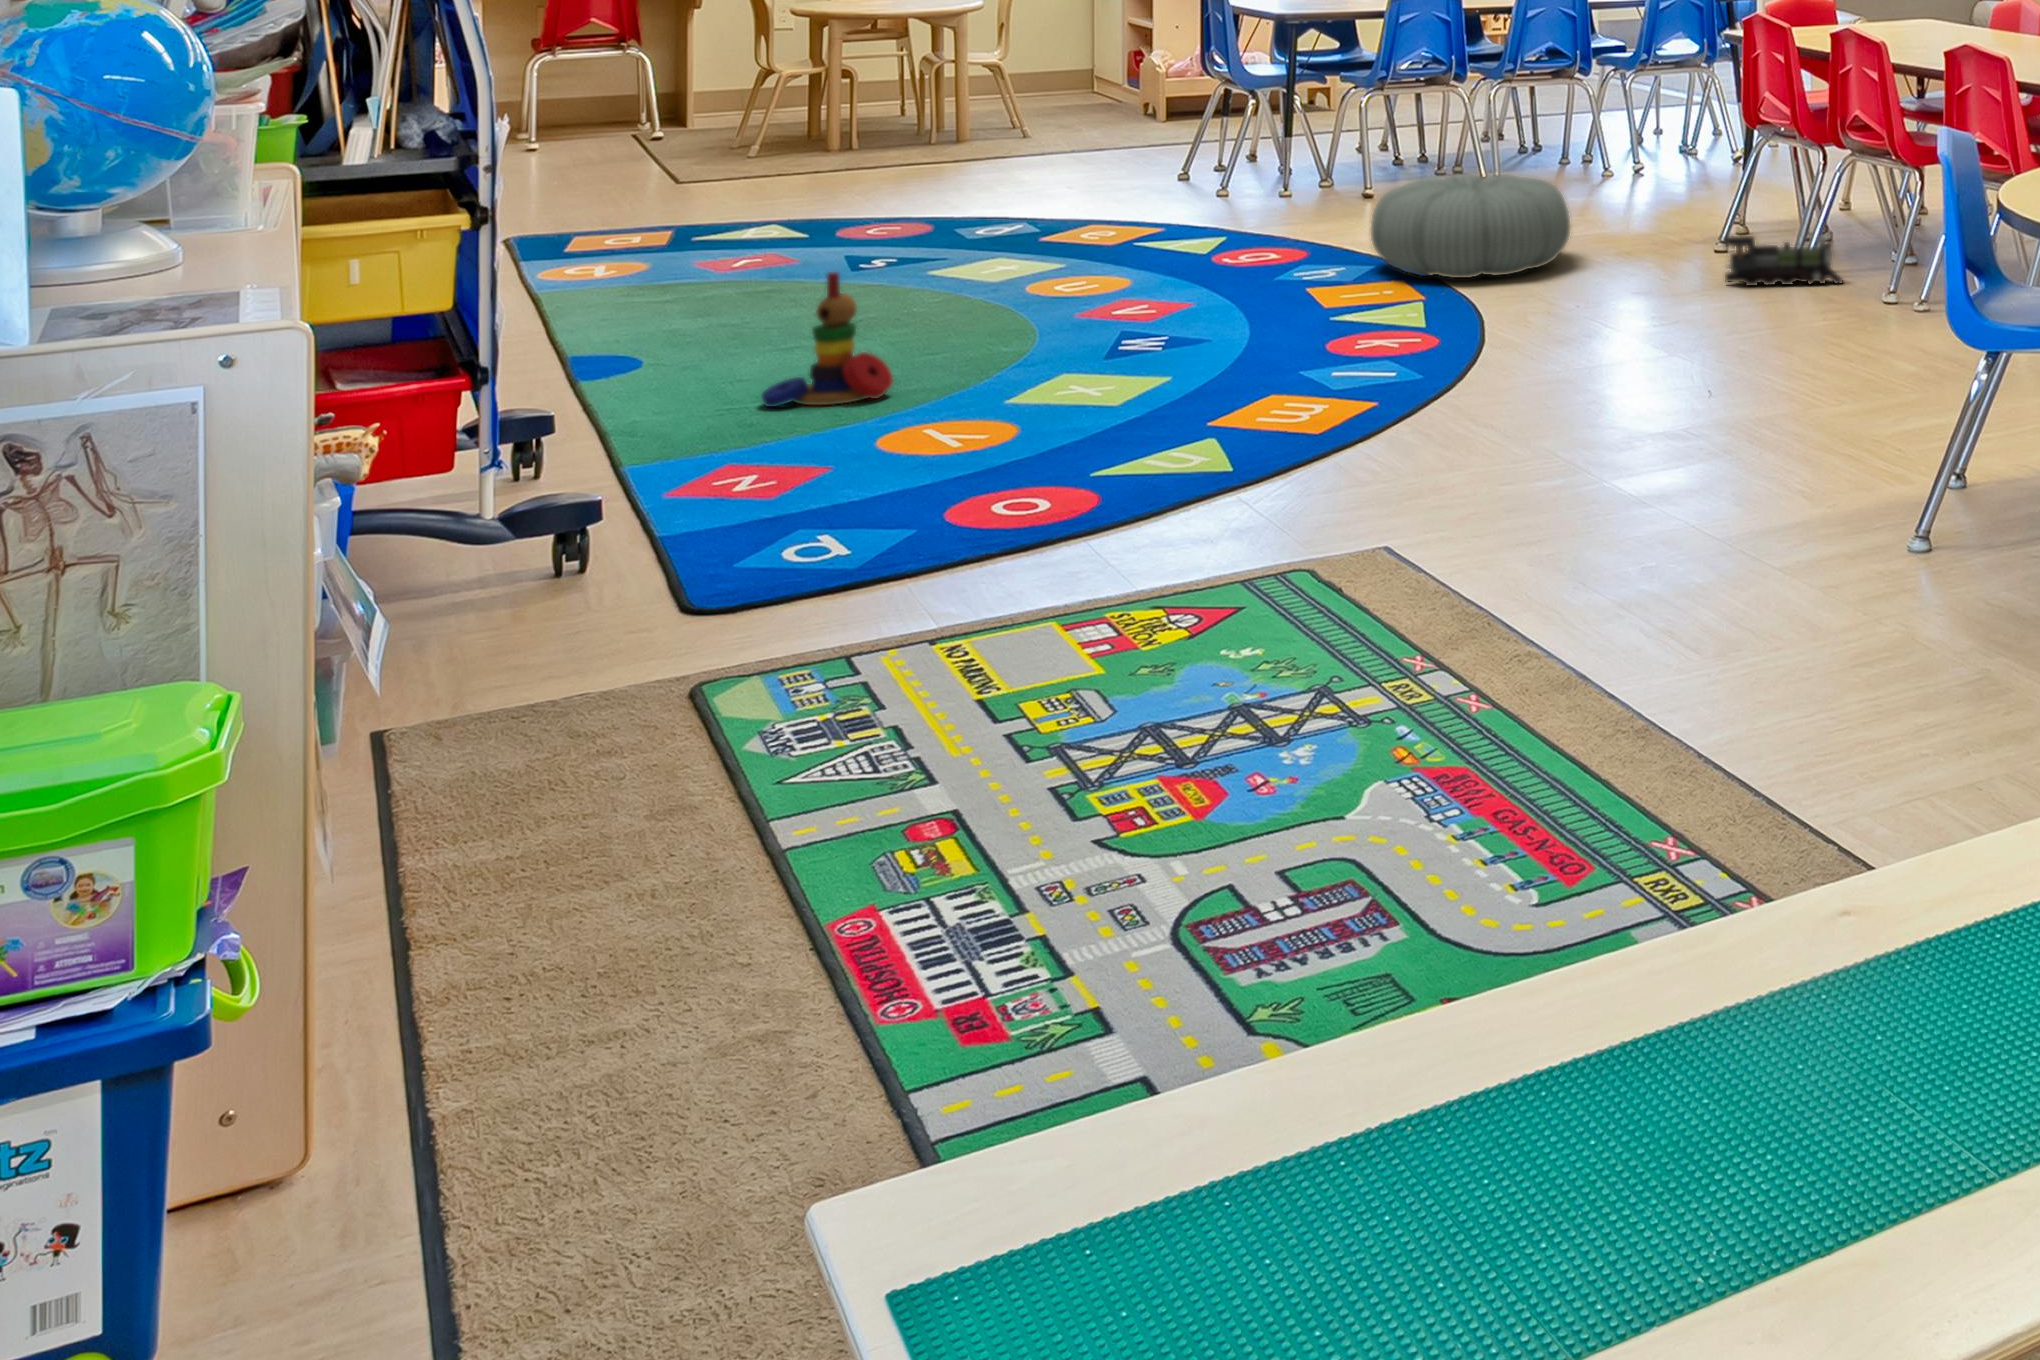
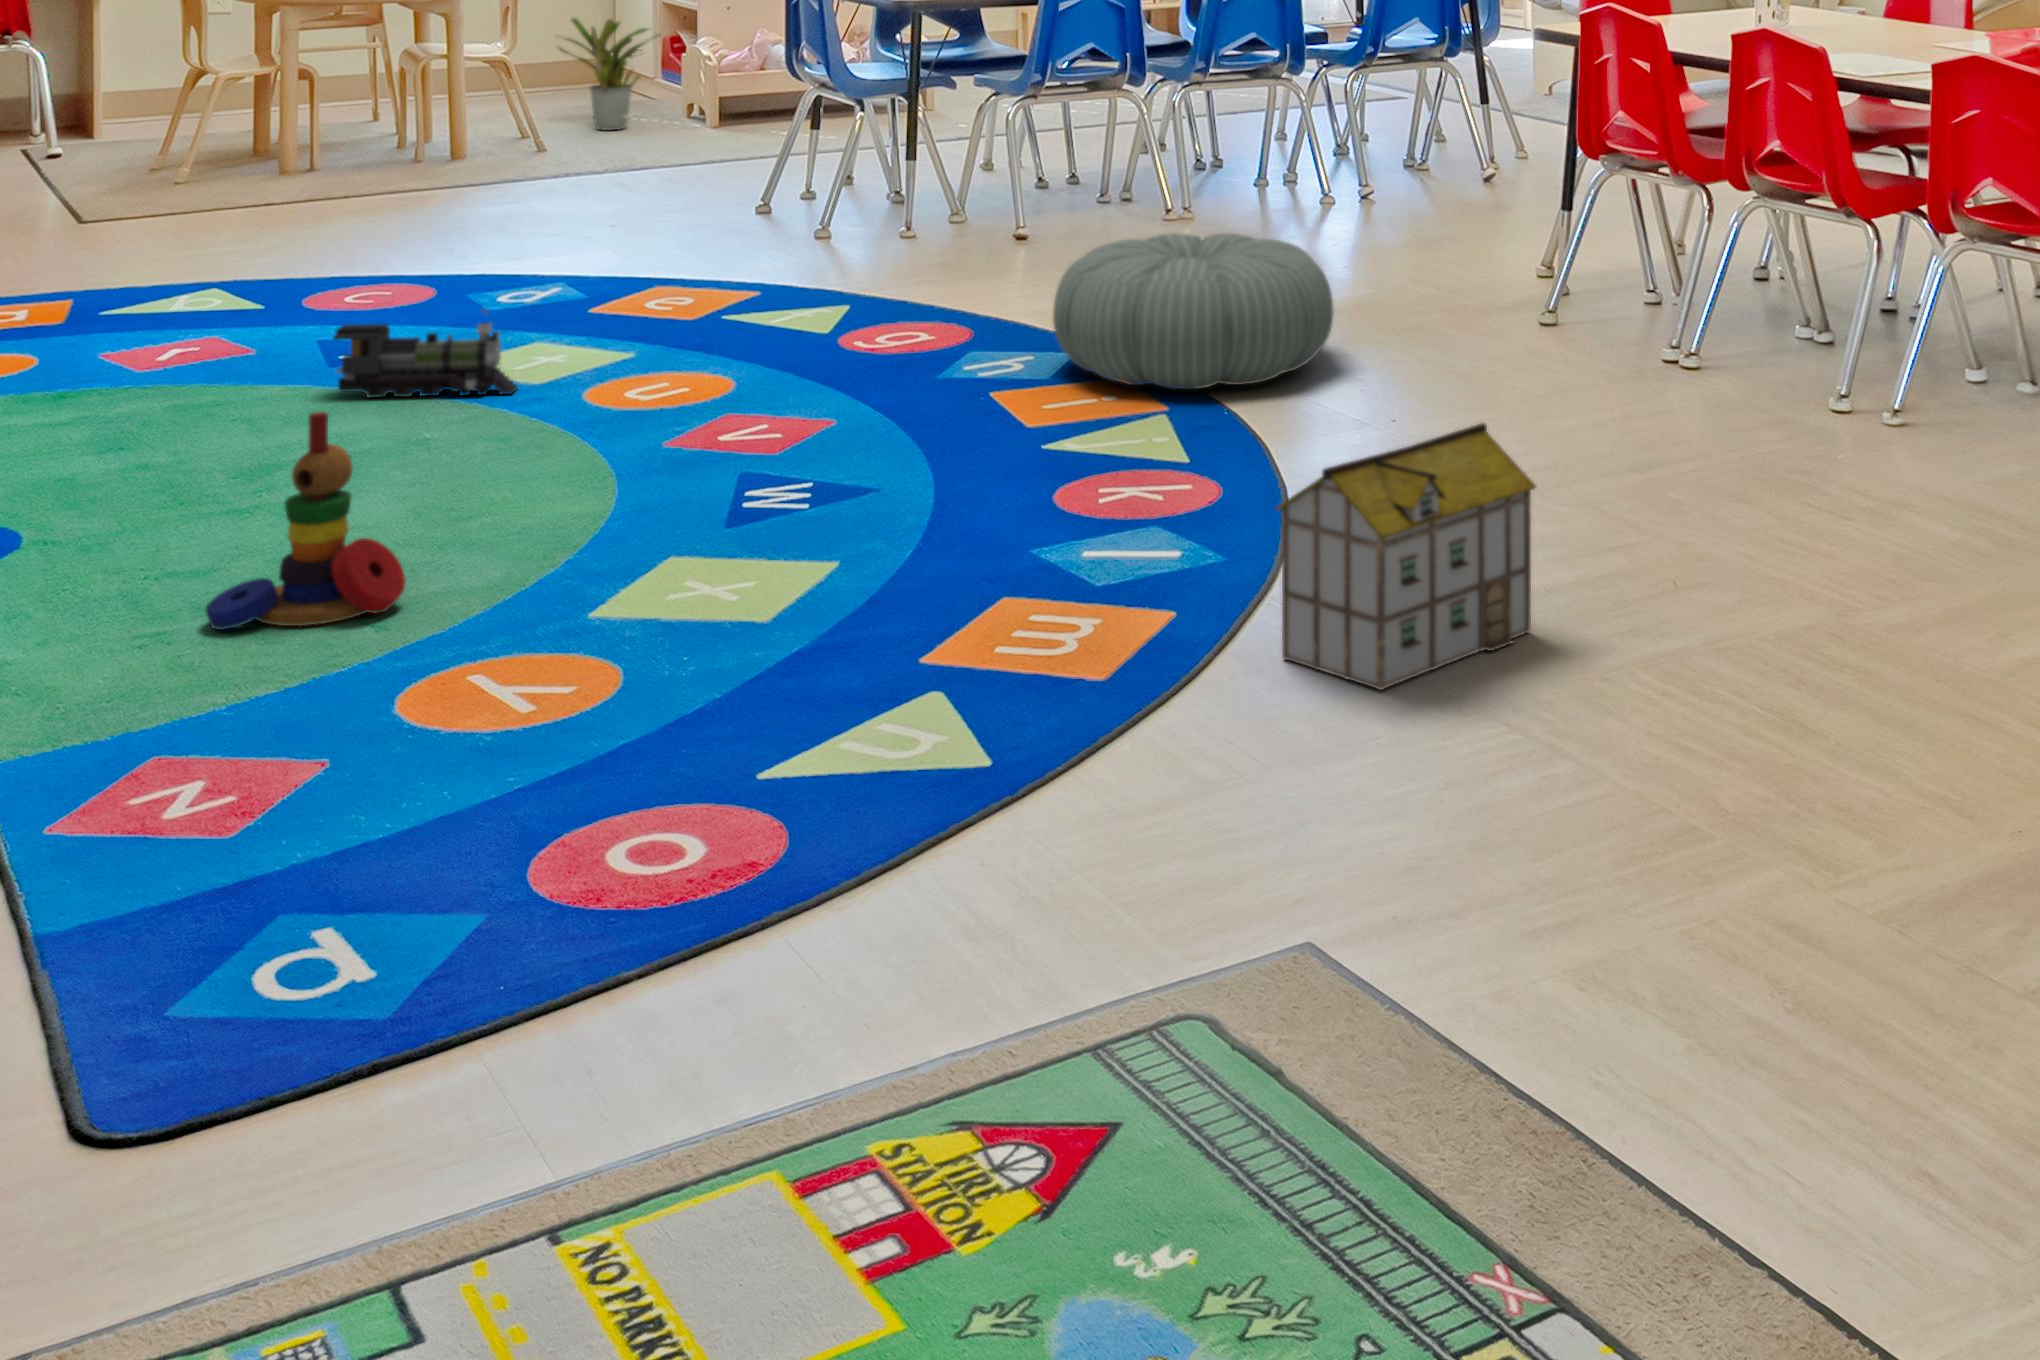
potted plant: none [1050,28,1135,115] -> present [555,18,658,131]
toy train: present [1725,228,1842,286] -> present [333,309,518,397]
toy house: none [1444,274,1618,431] -> present [1277,423,1536,690]

